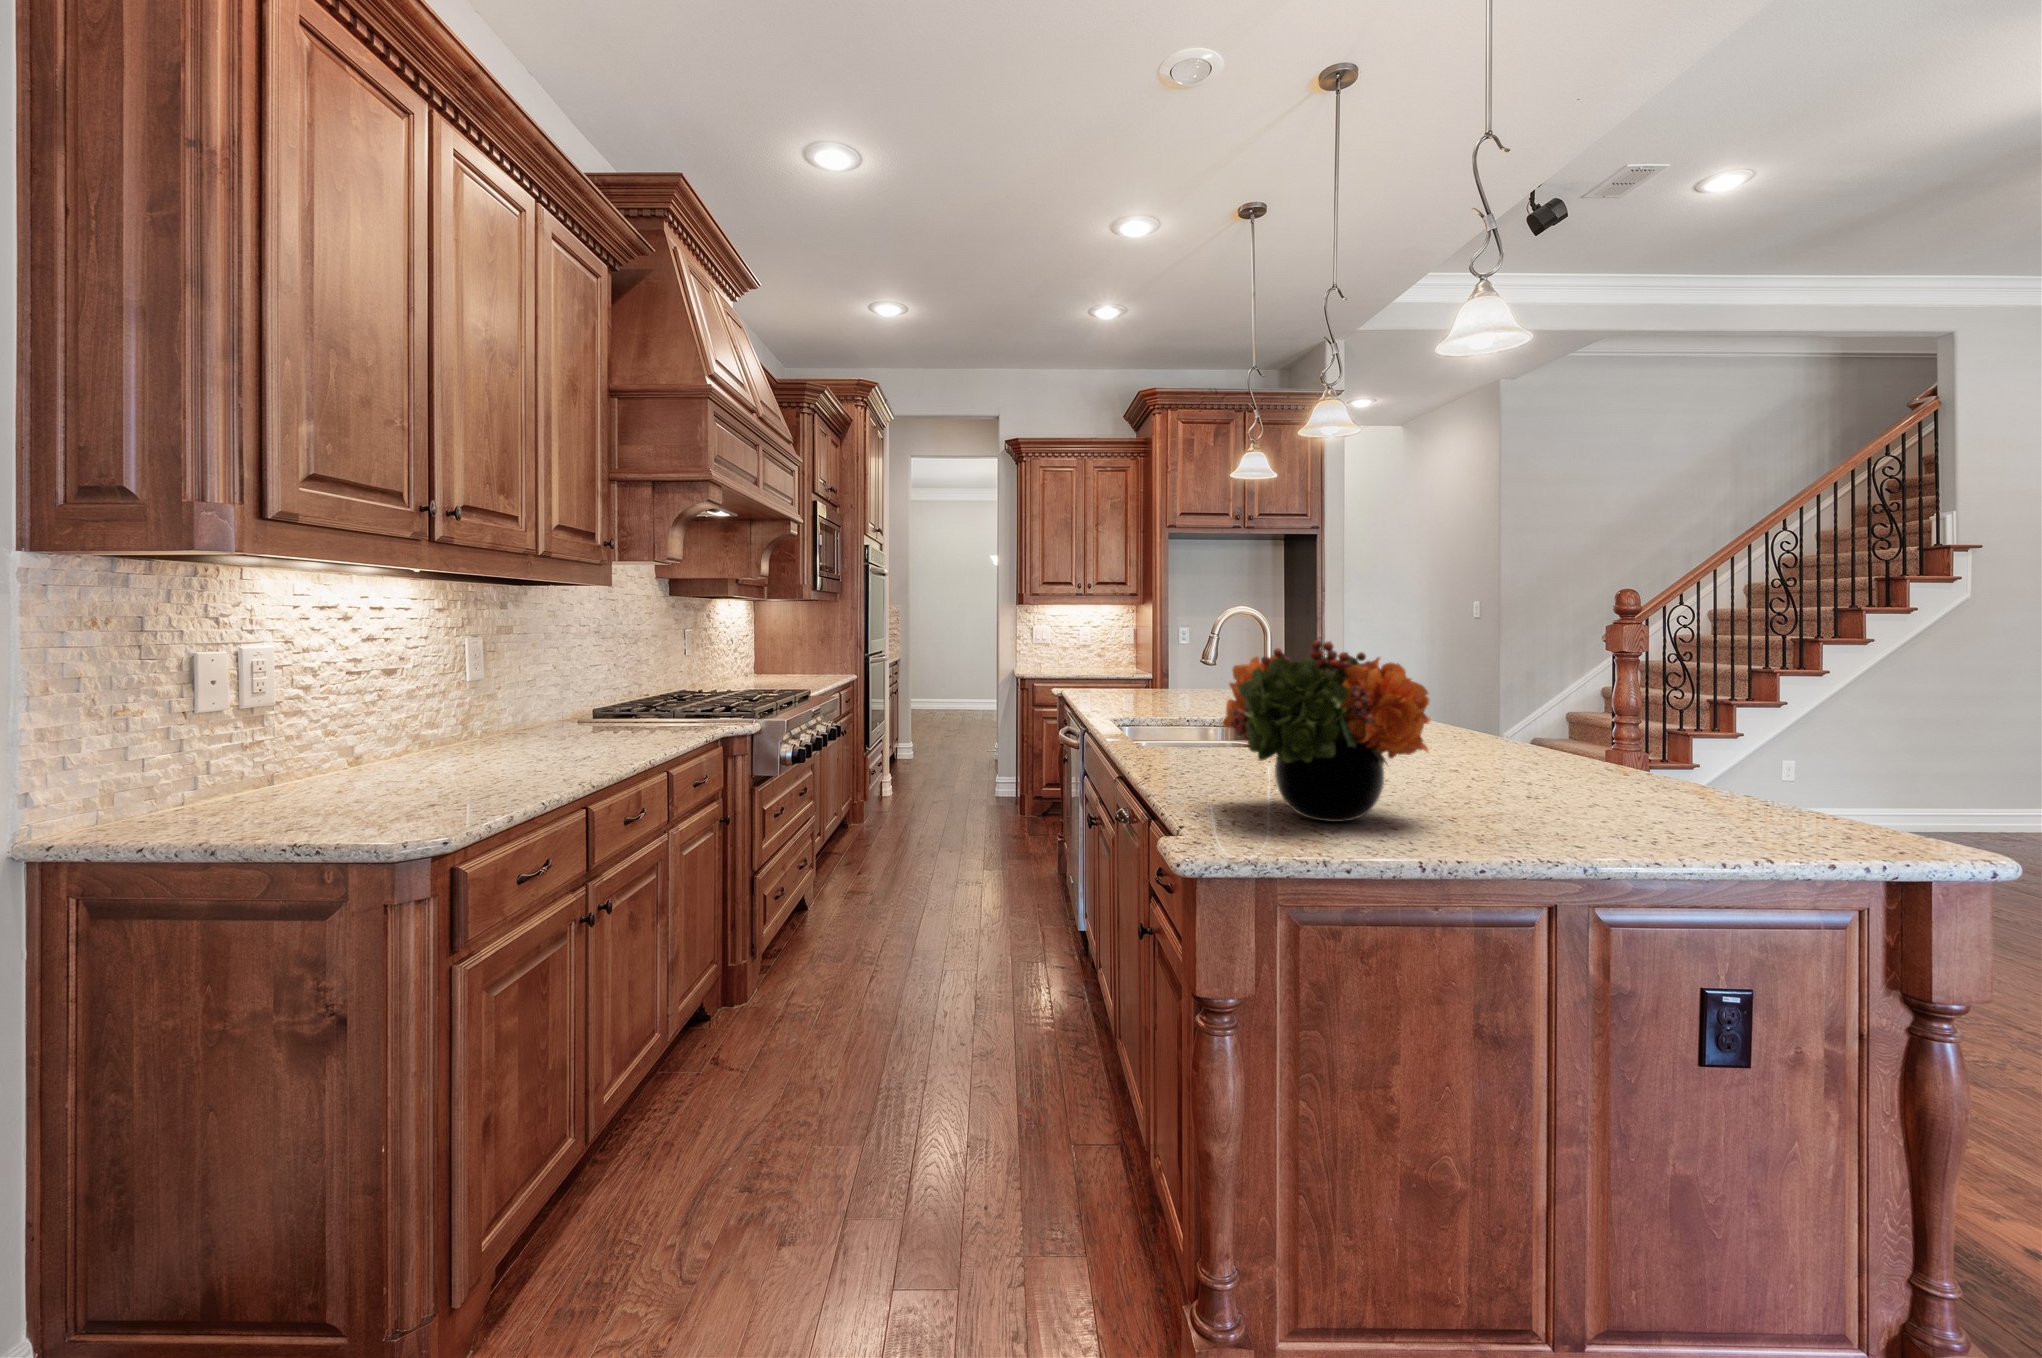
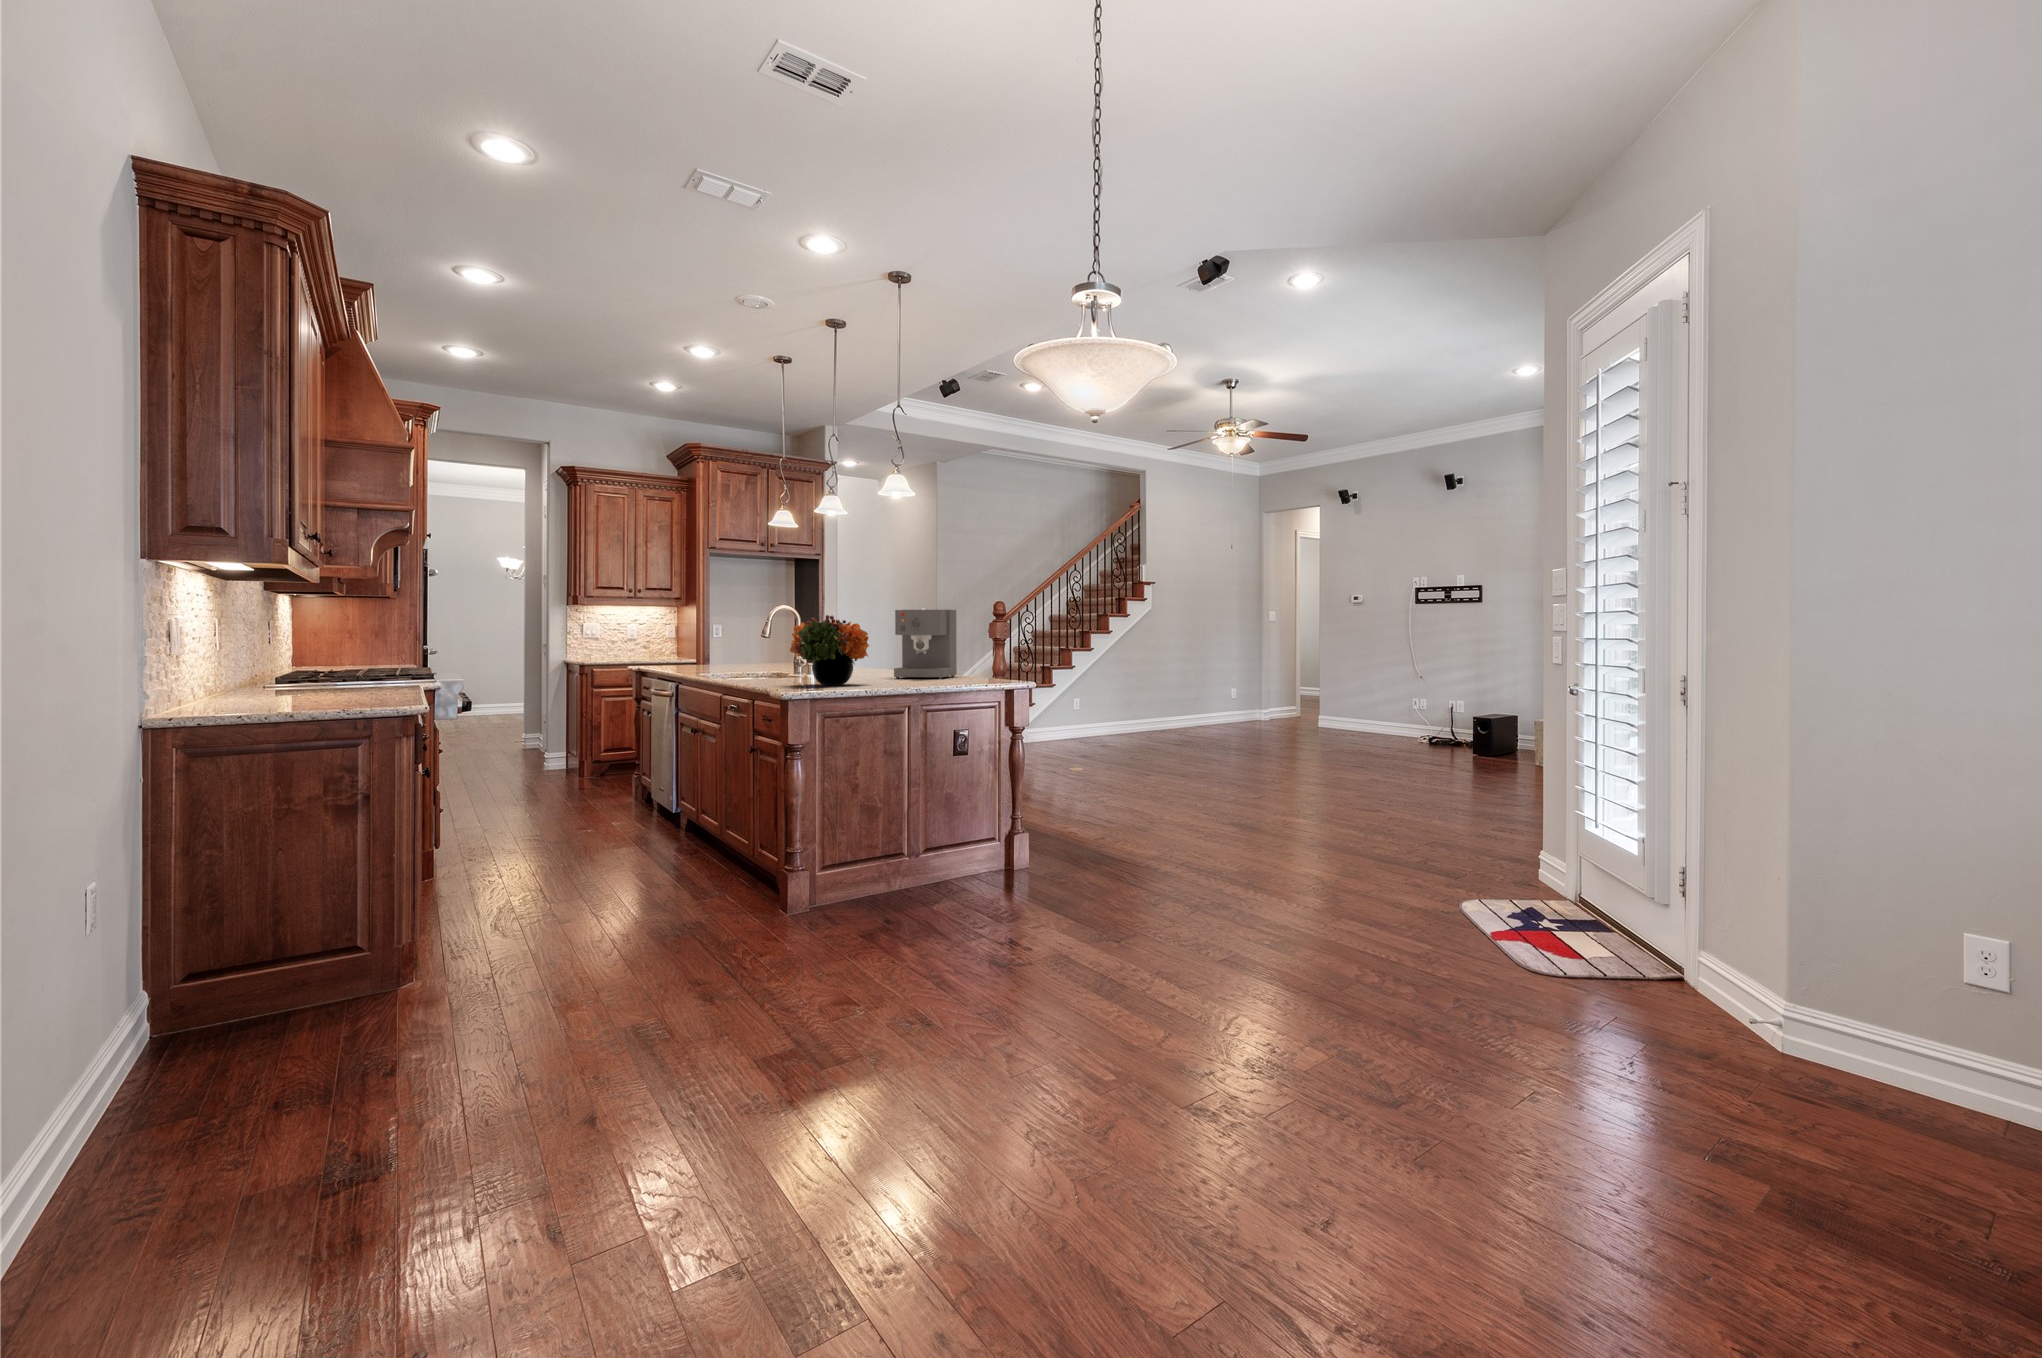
coffee maker: none [1484,618,1659,799] -> present [894,610,957,679]

